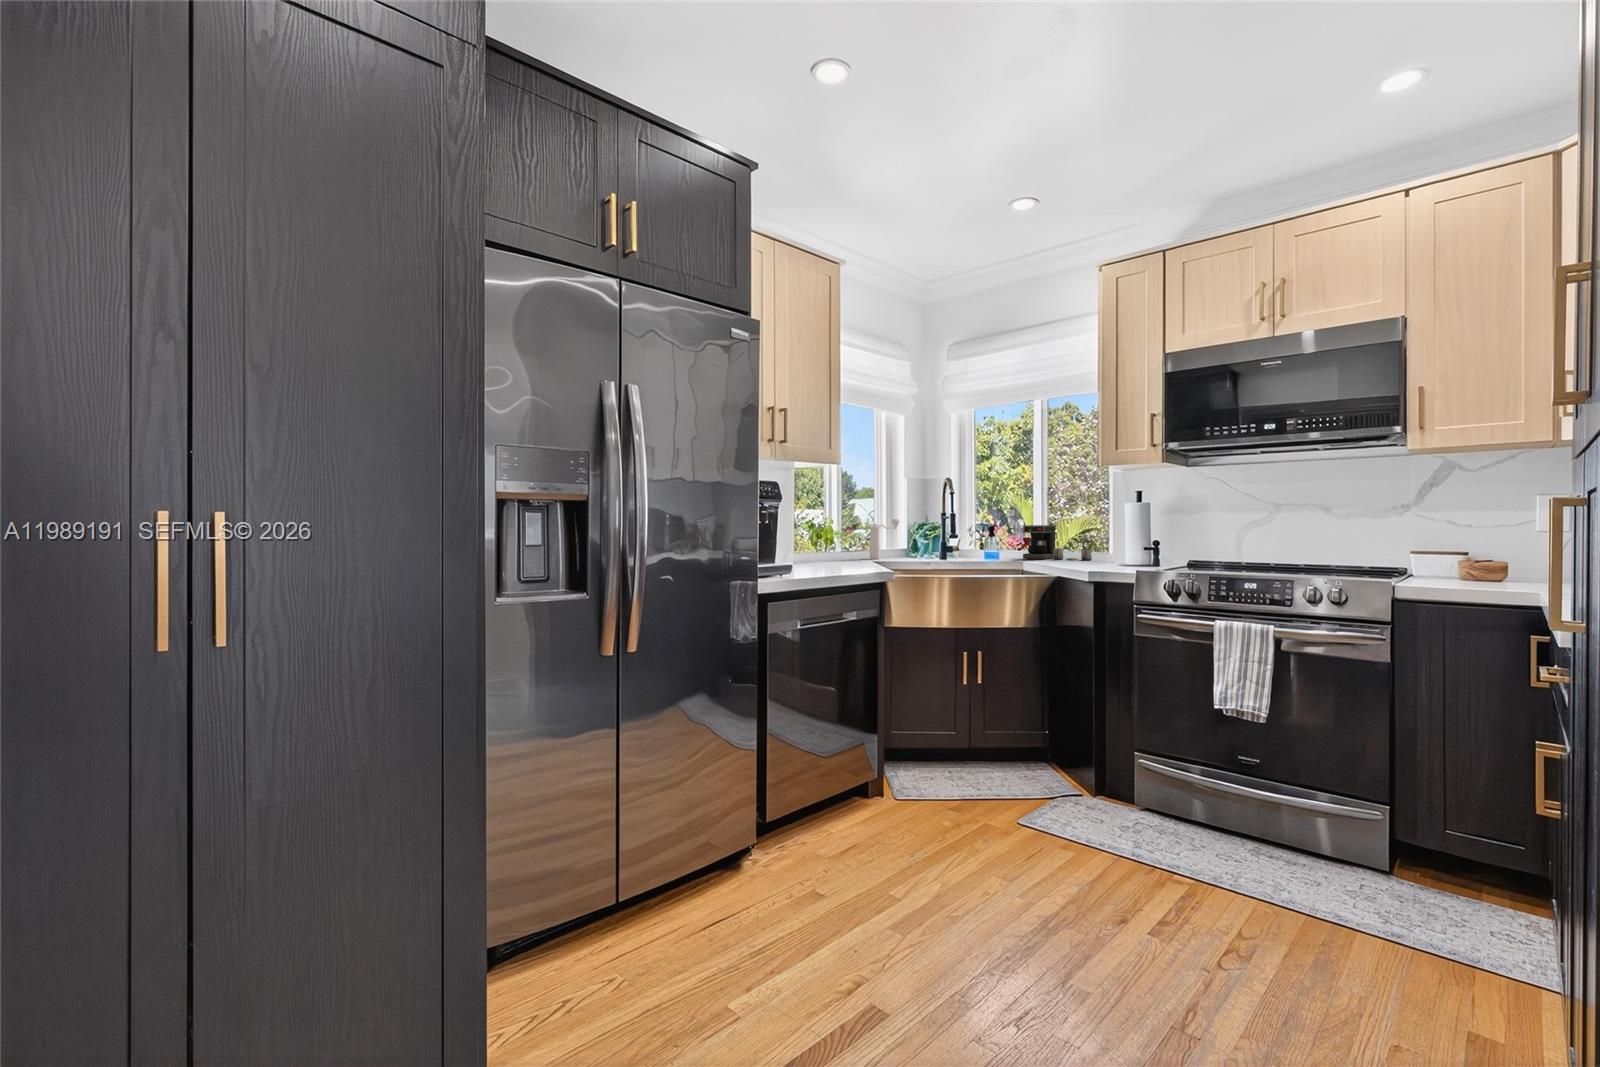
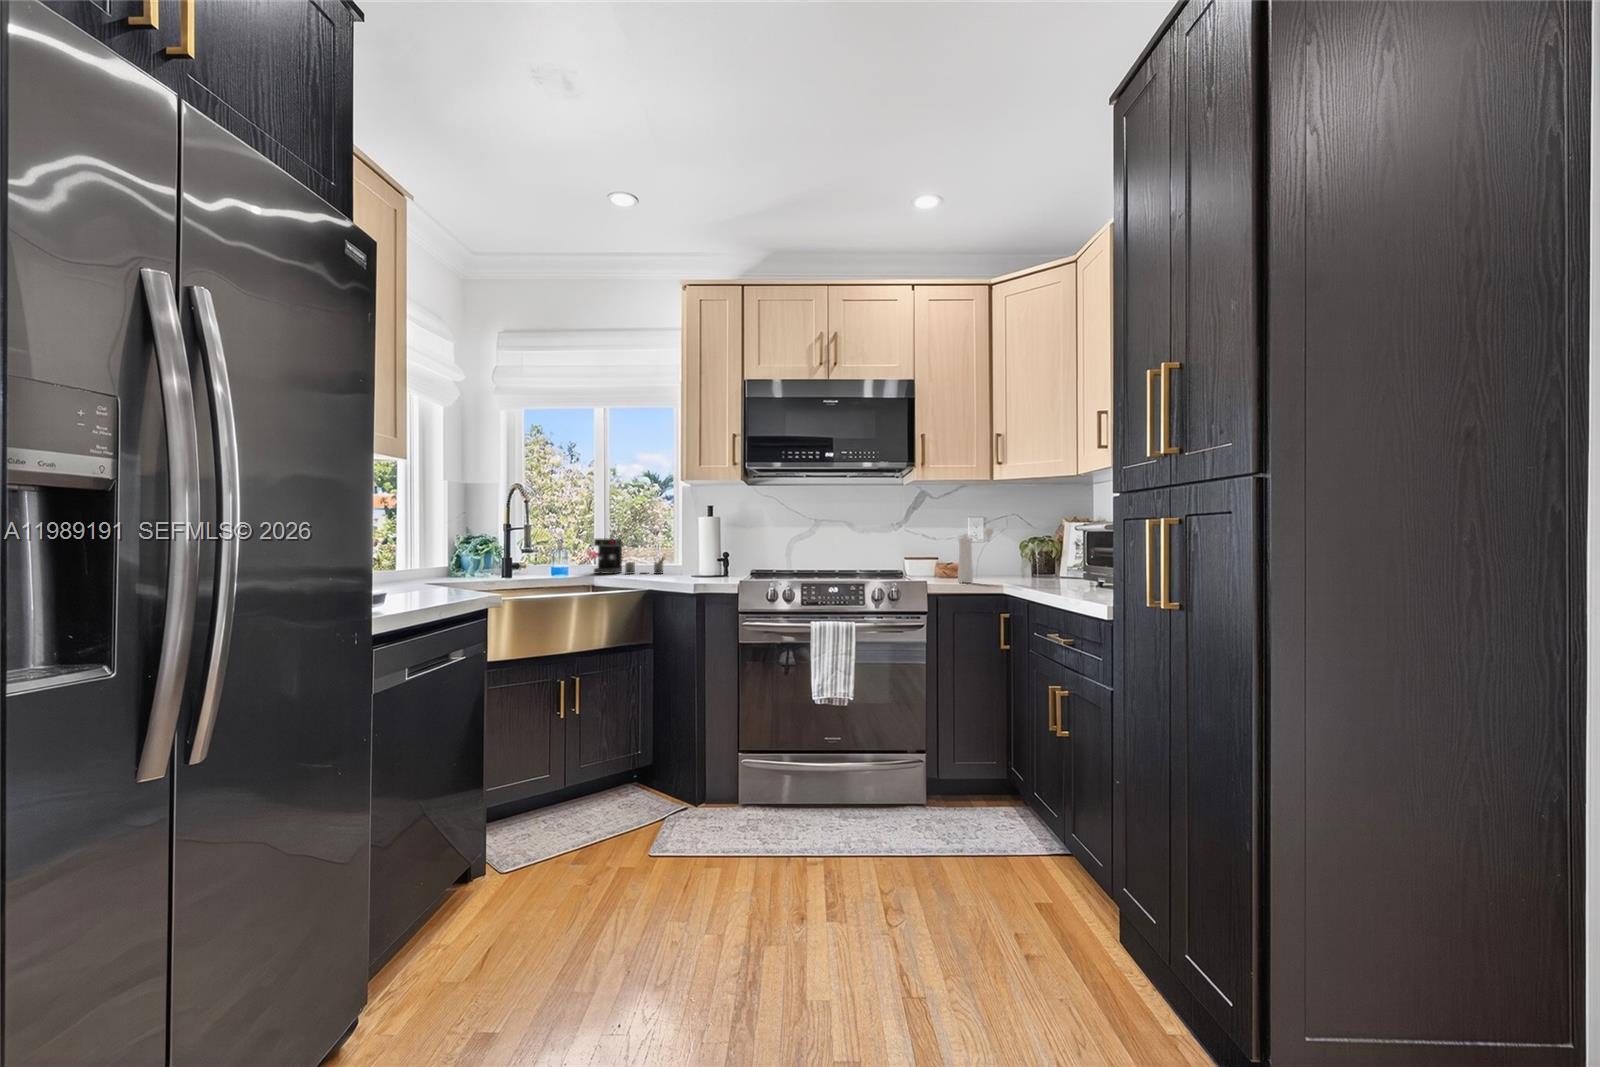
pepper mill: present [869,519,900,559] -> present [958,528,994,583]

